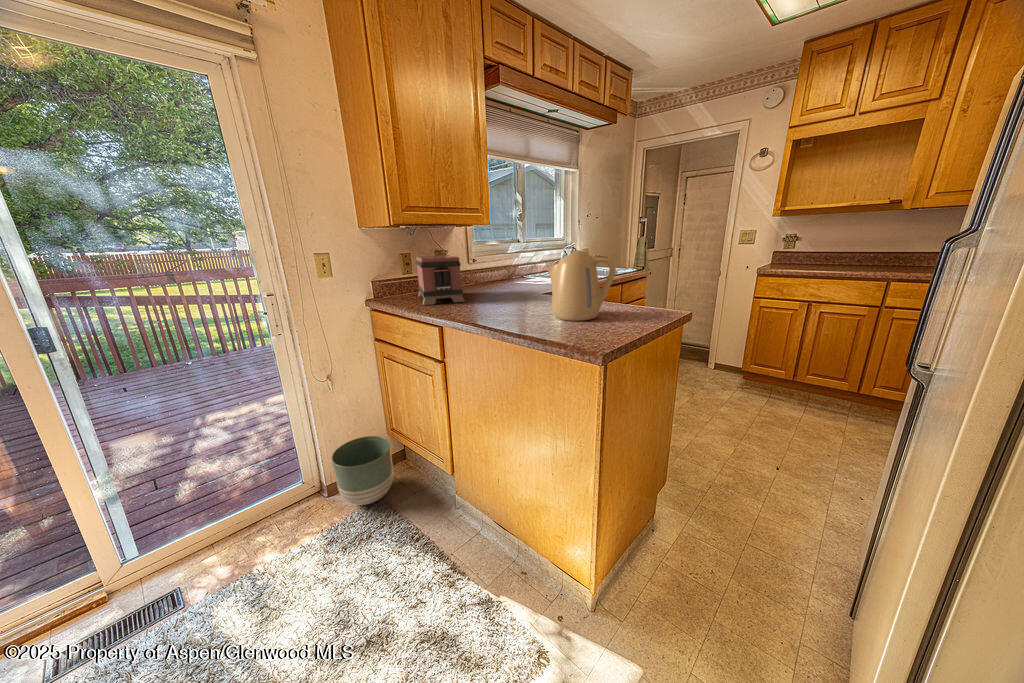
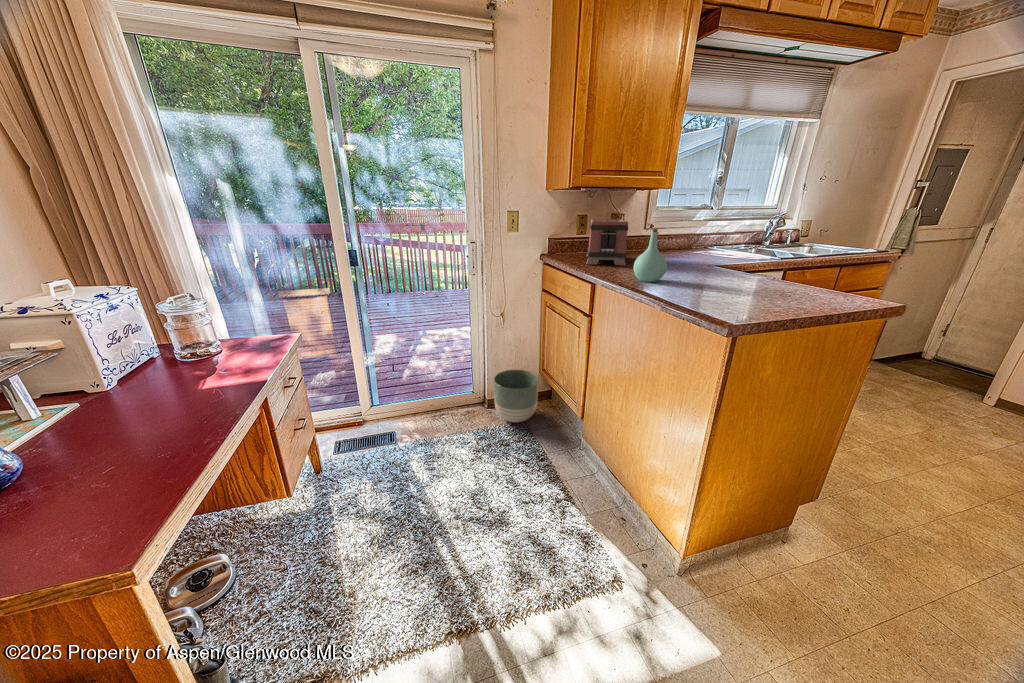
kettle: present [546,250,616,321] -> none [706,222,791,297]
bottle: none [480,262,512,317] -> present [634,229,667,282]

